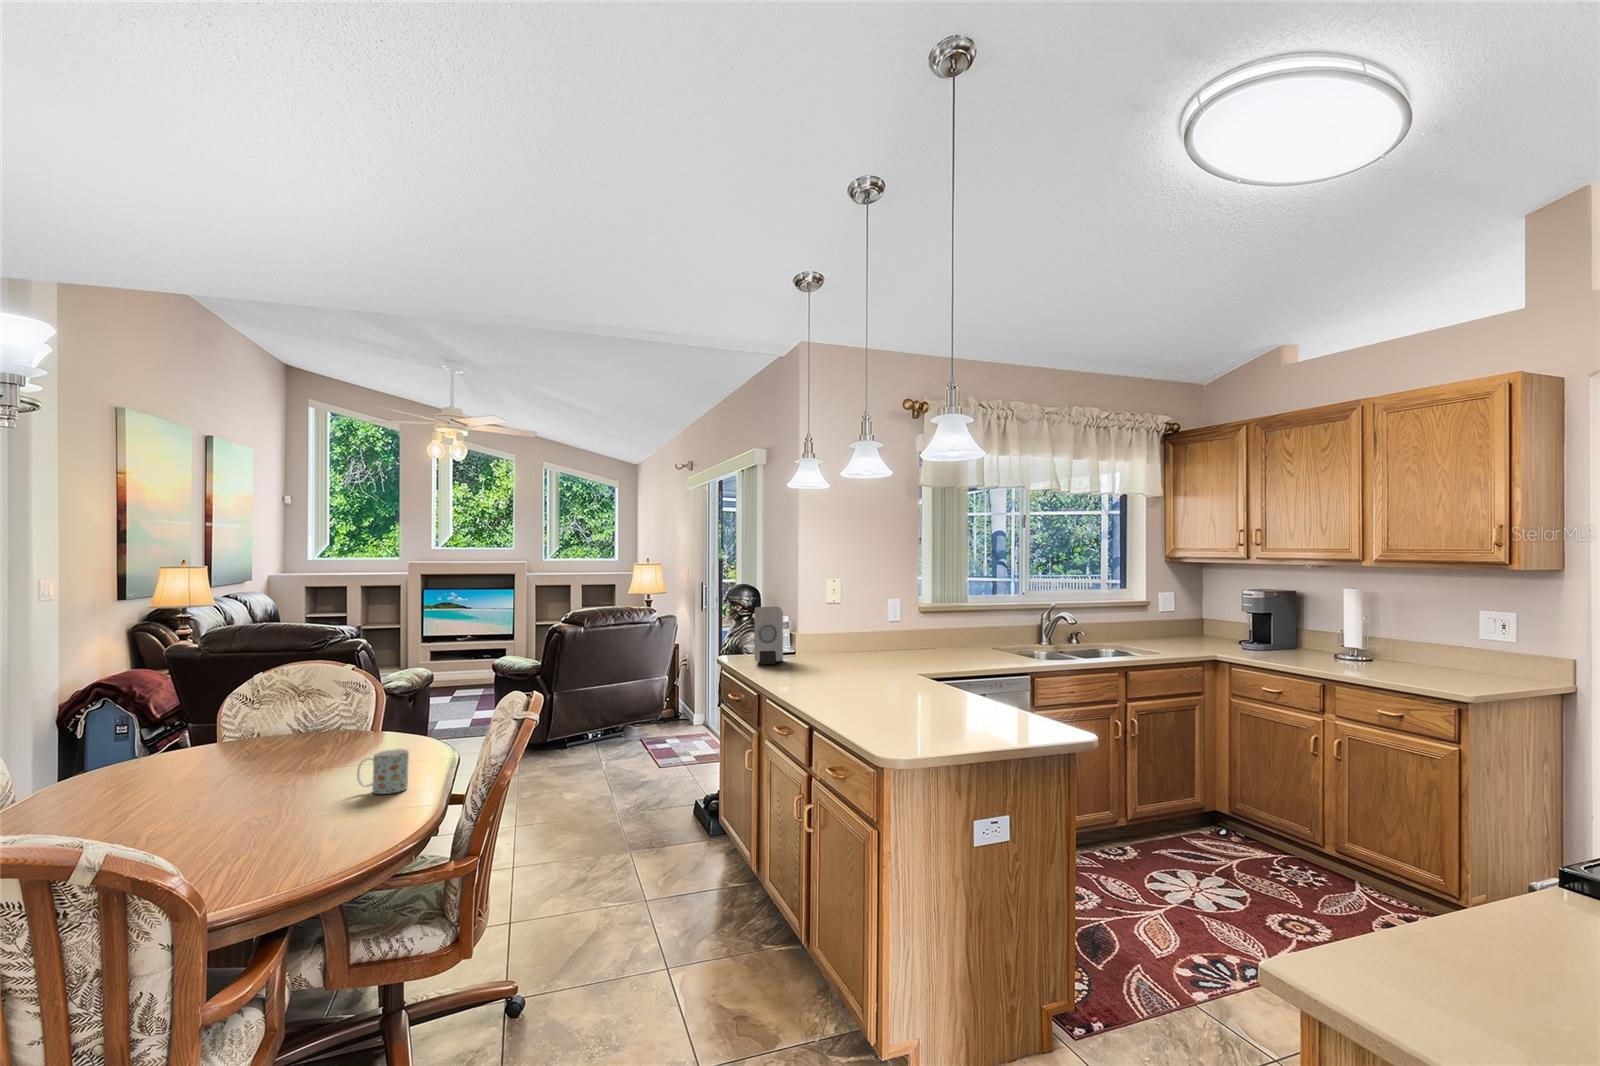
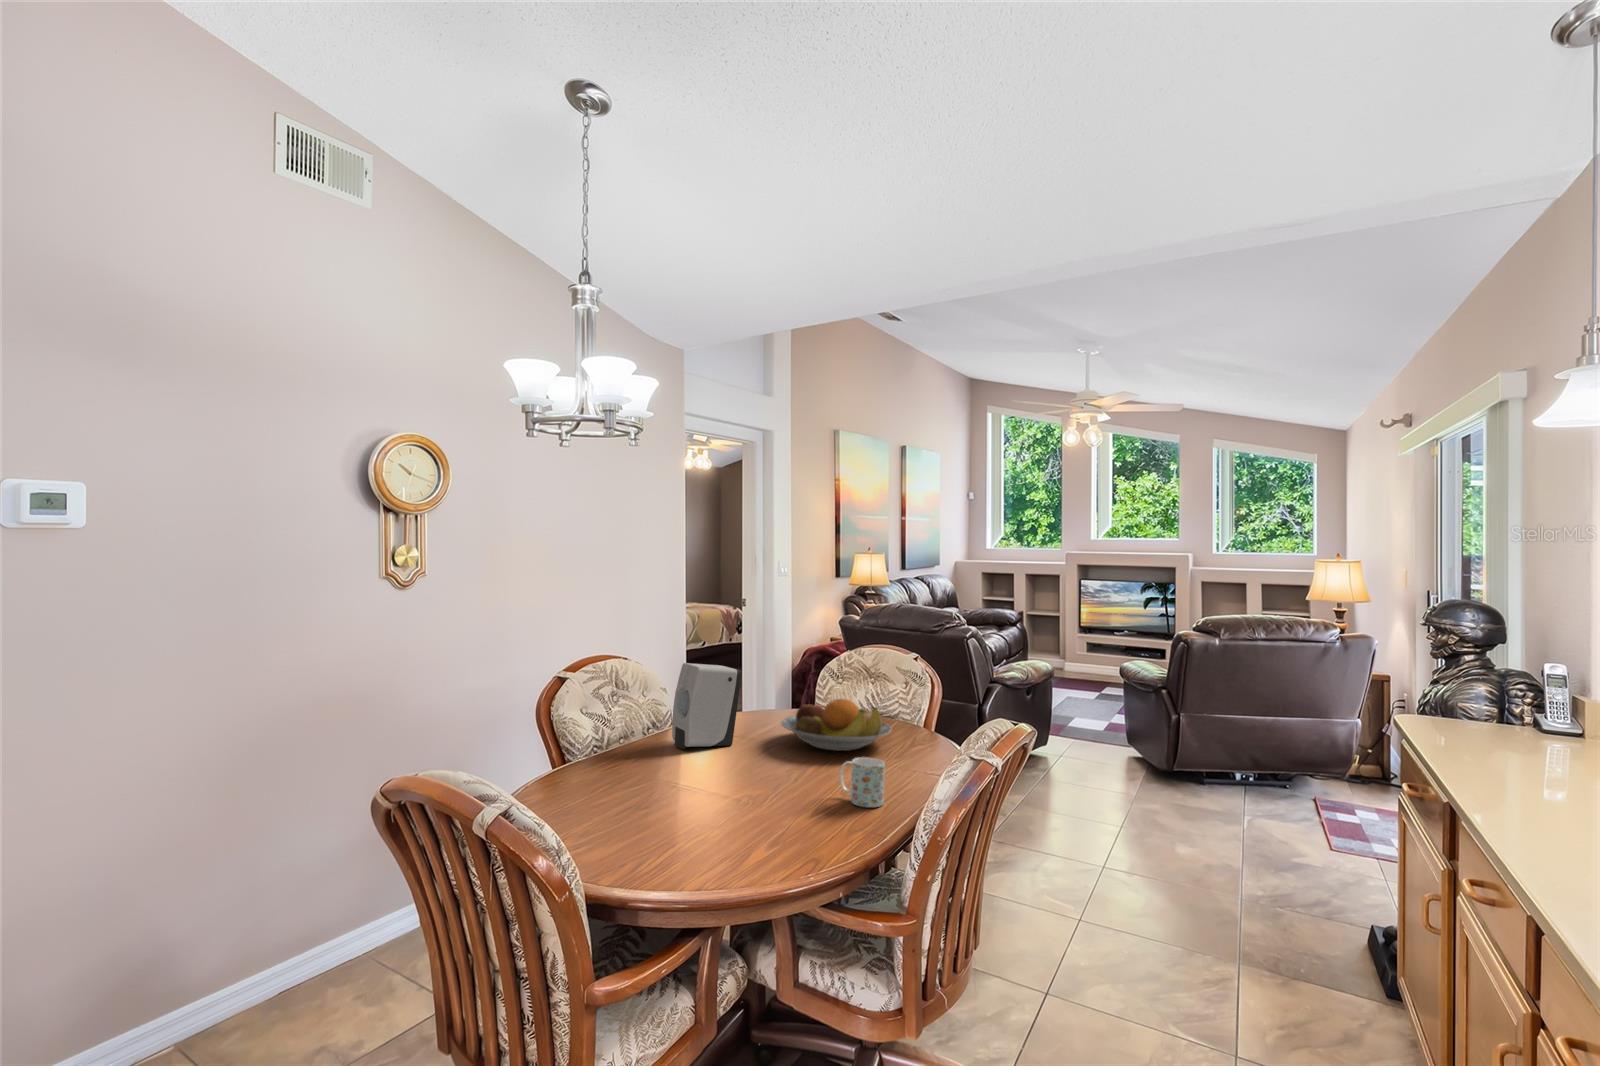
soap dispenser: present [754,607,783,664] -> present [672,663,742,749]
fruit bowl: none [225,712,366,769] -> present [781,699,891,751]

